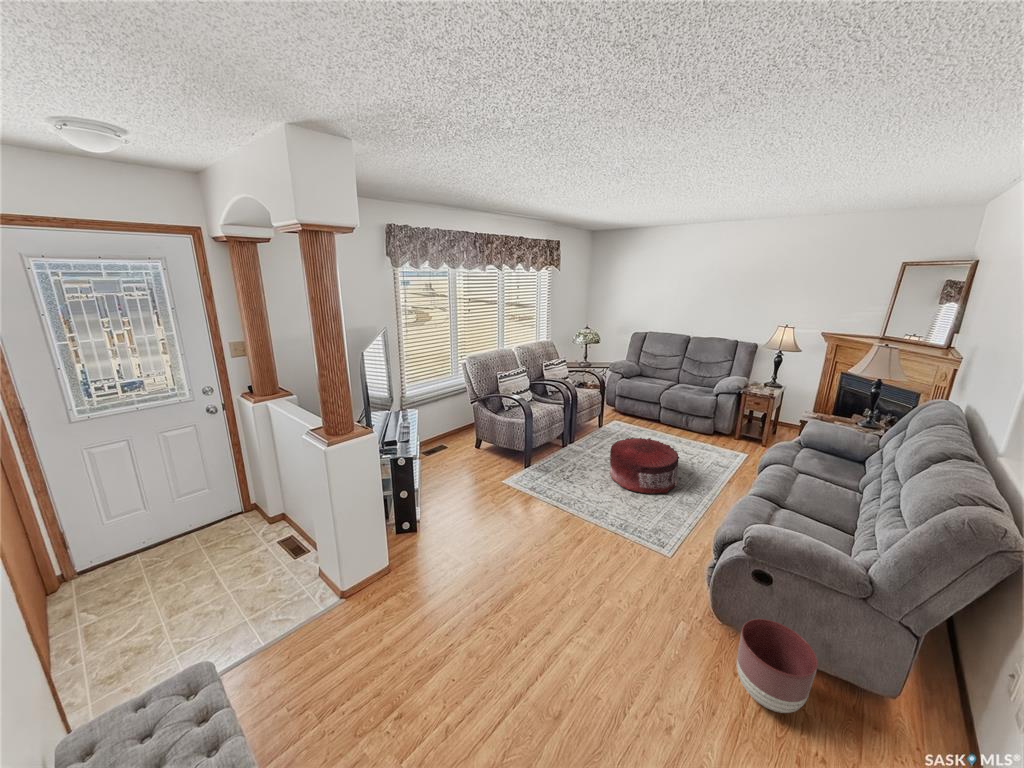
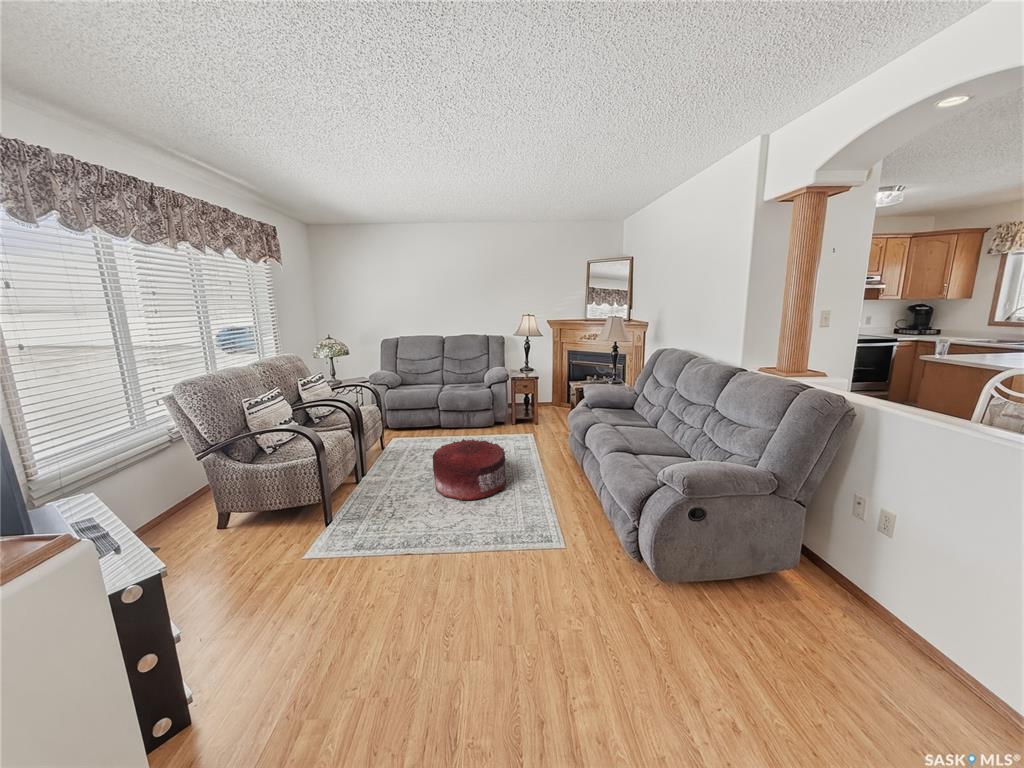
planter: present [736,619,818,713] -> none [689,550,758,631]

